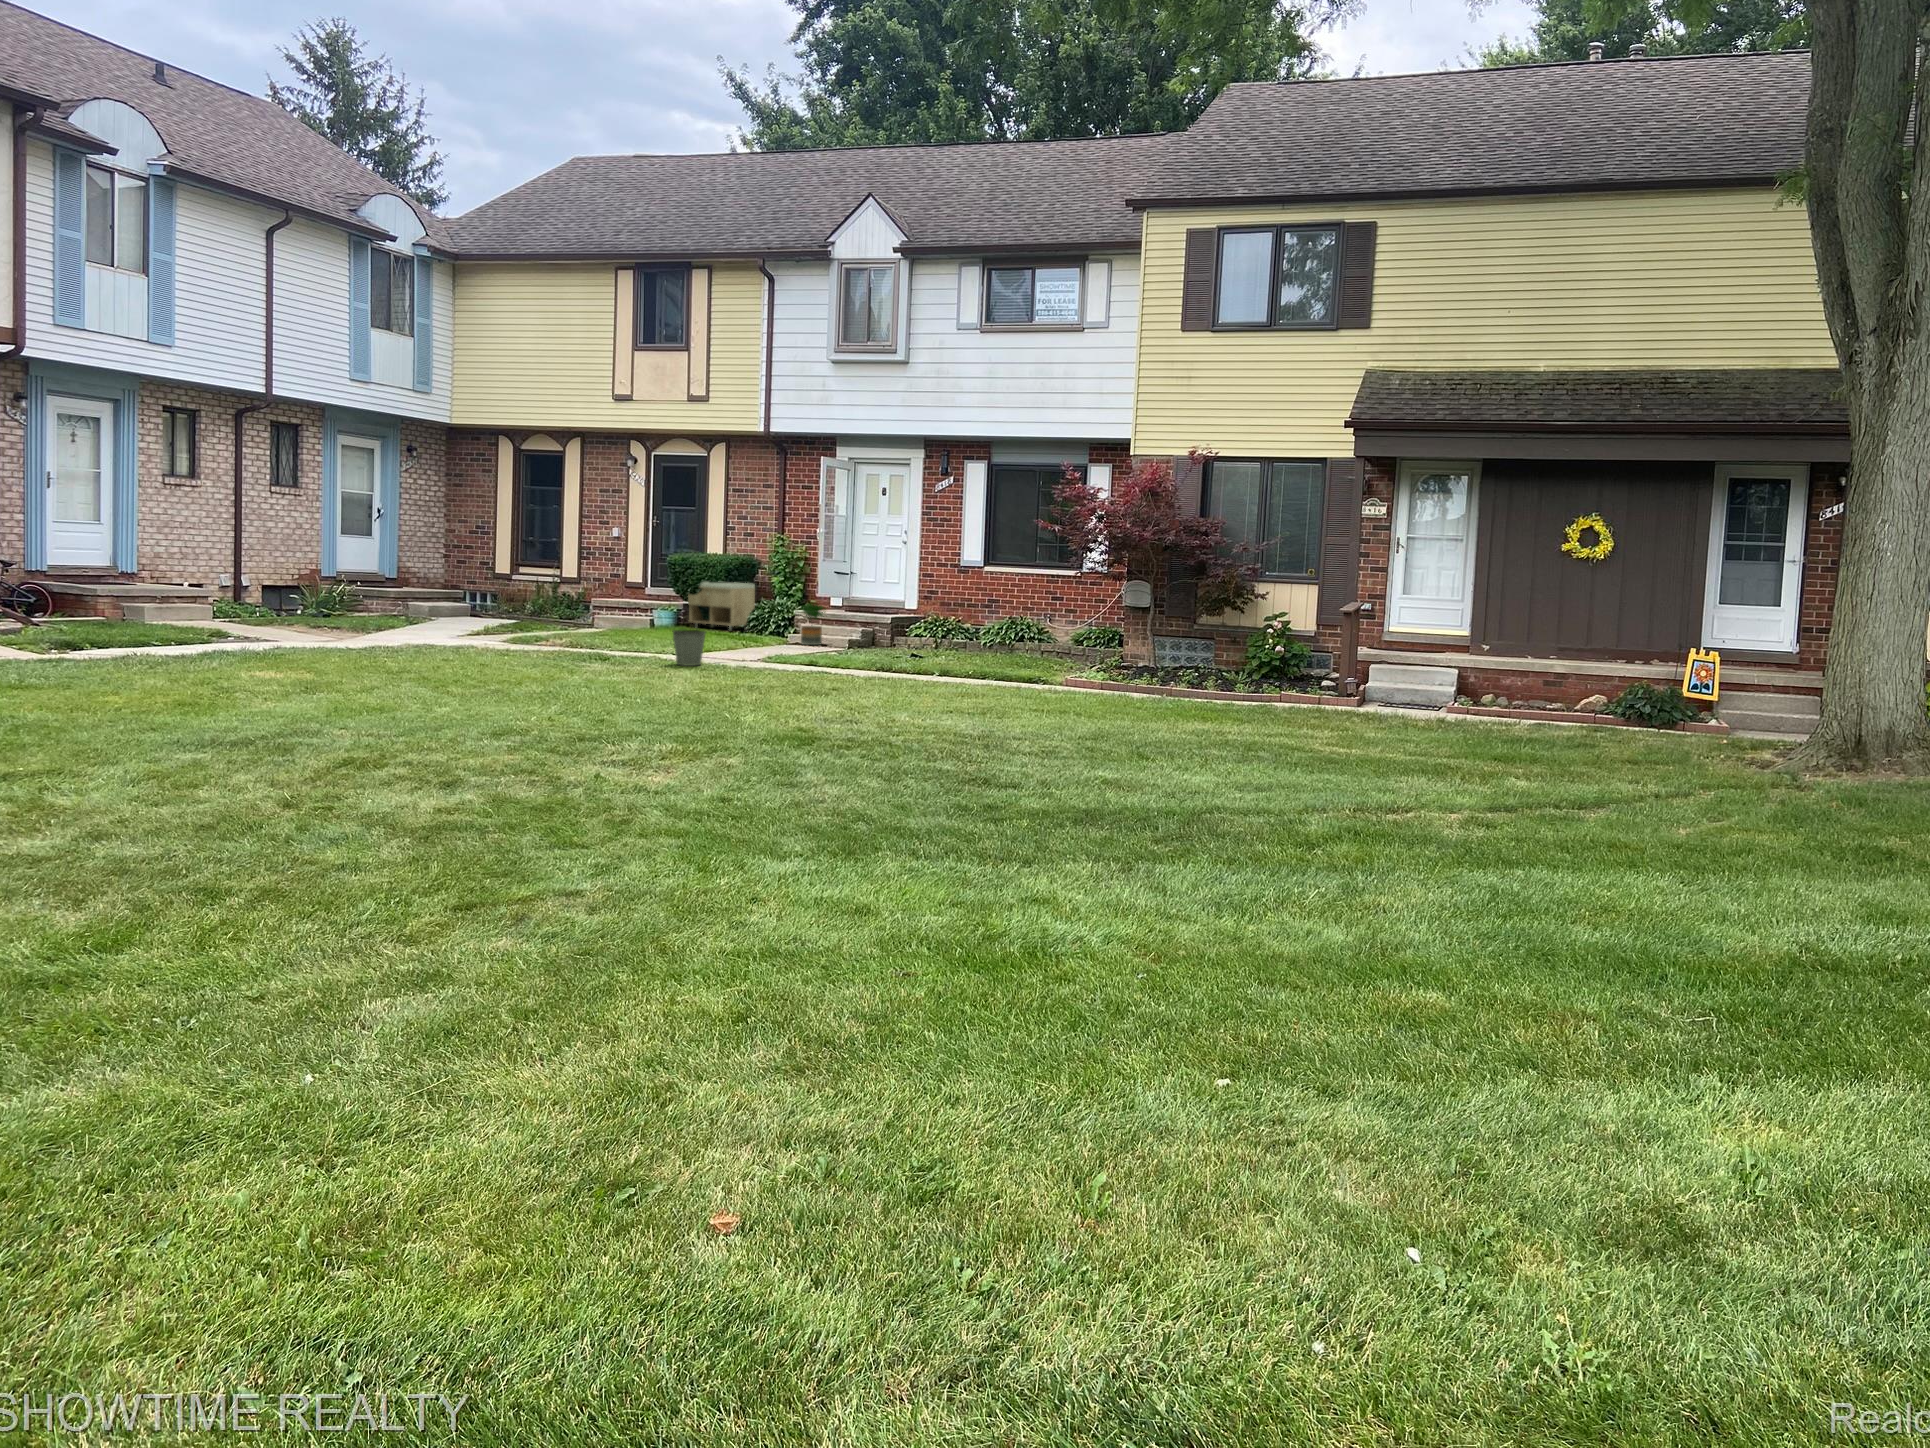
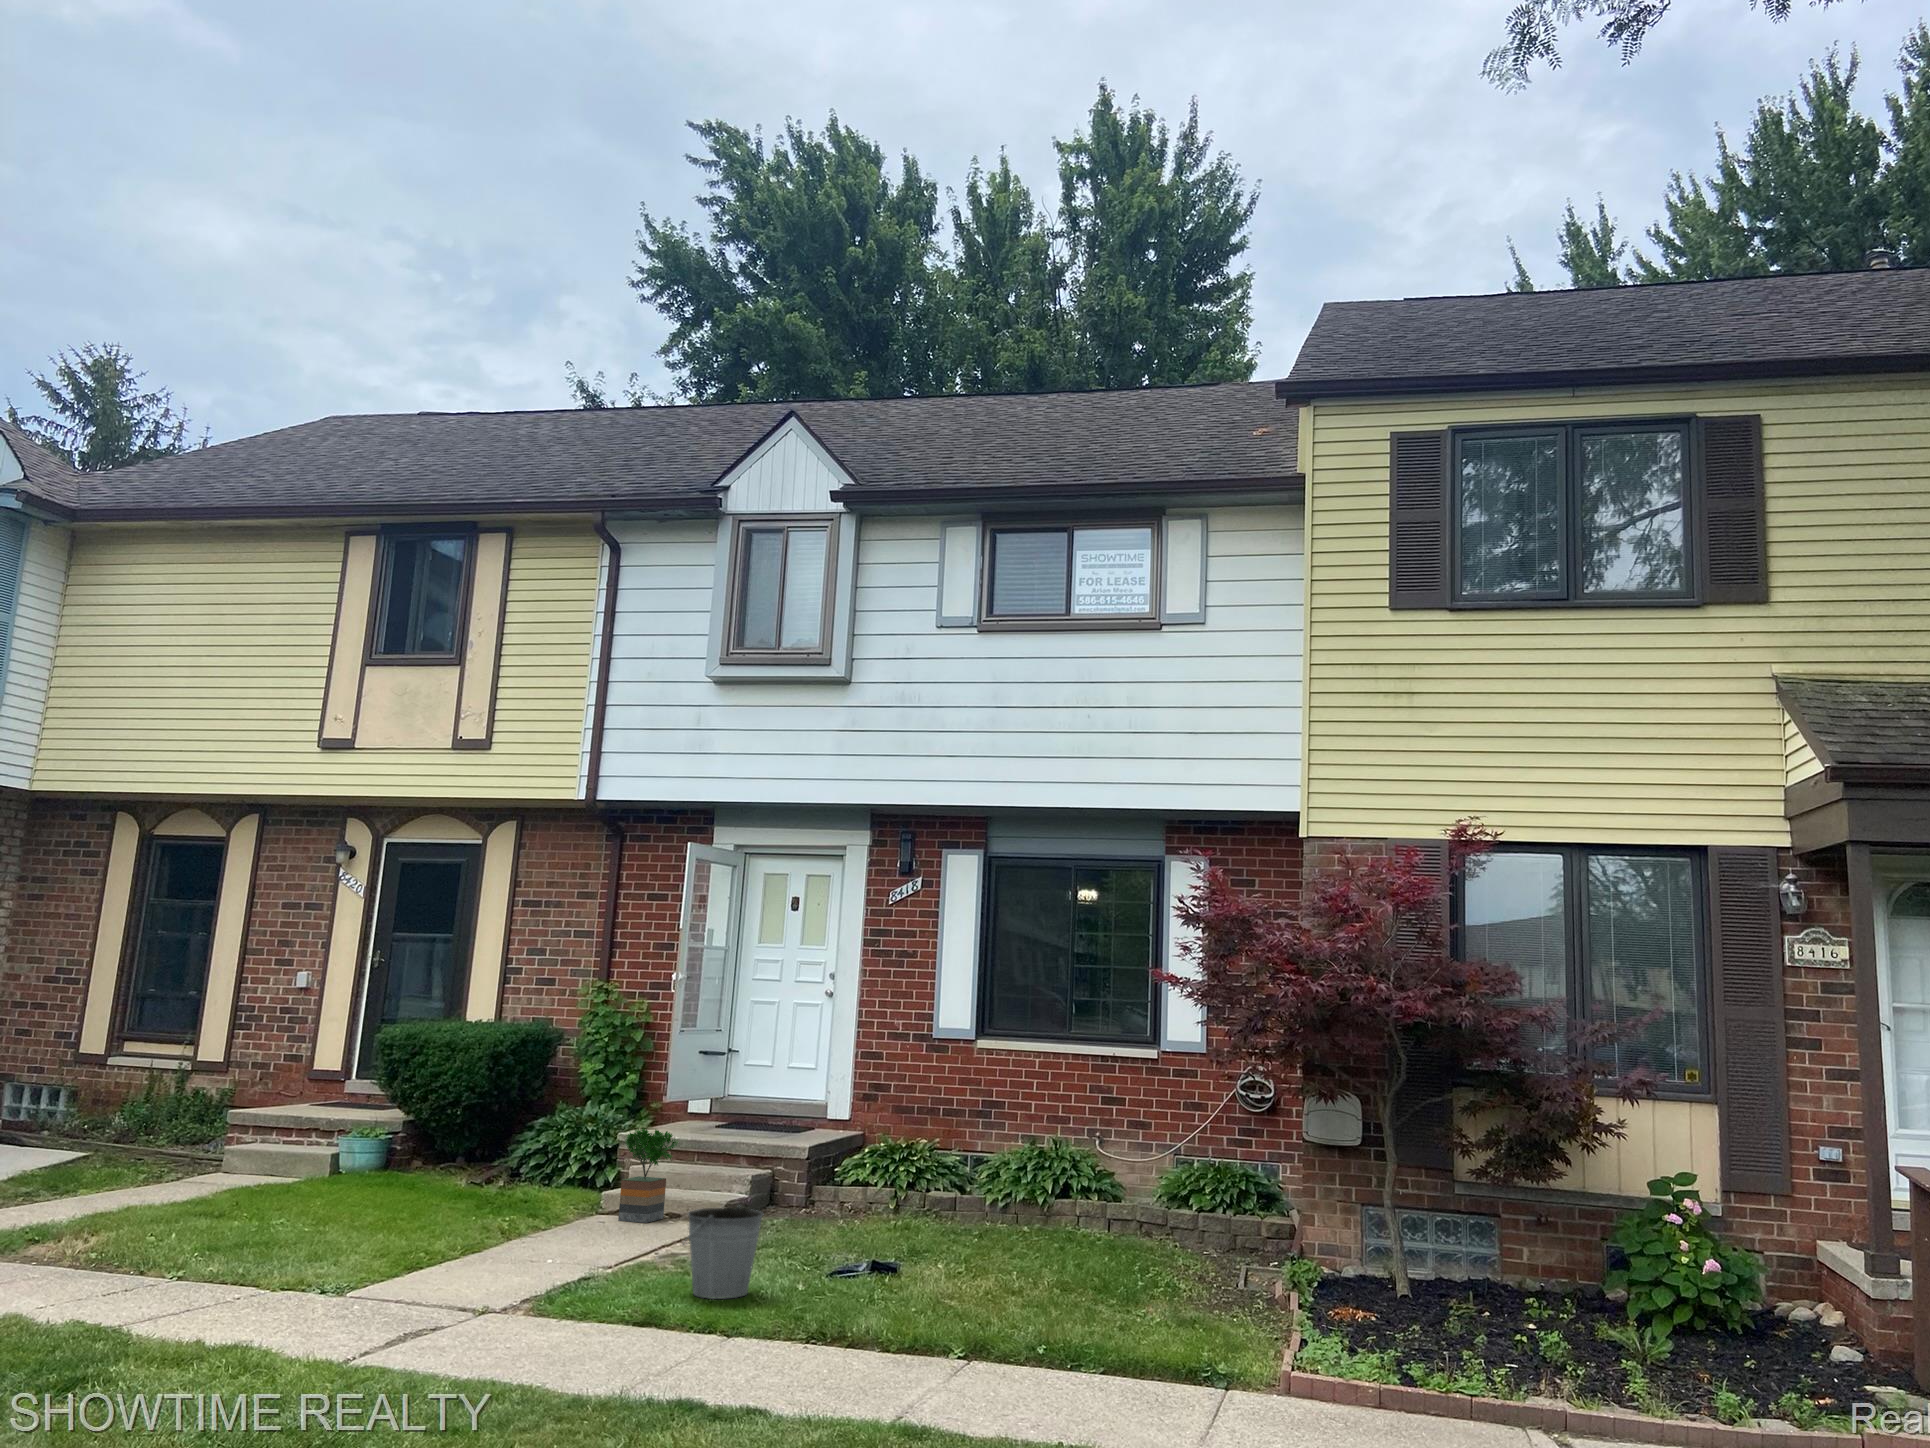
storage bench: present [688,582,755,629] -> none [402,1072,543,1175]
bucket: present [672,630,706,666] -> present [683,1205,763,1299]

